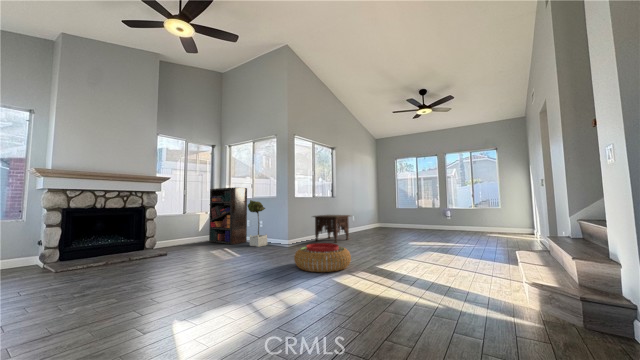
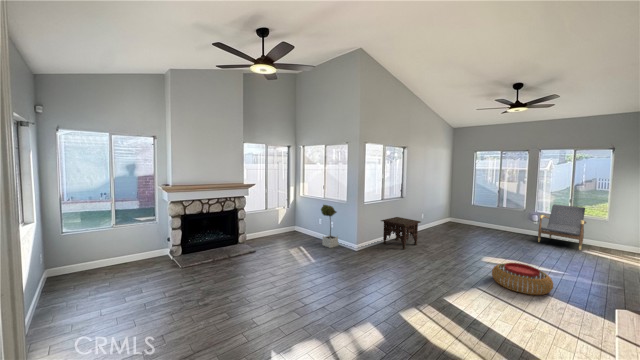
bookshelf: present [209,187,247,244] -> none [287,187,320,241]
lounge chair: none [452,199,486,234] -> present [538,204,586,250]
pouf: present [294,243,351,272] -> present [492,263,553,295]

